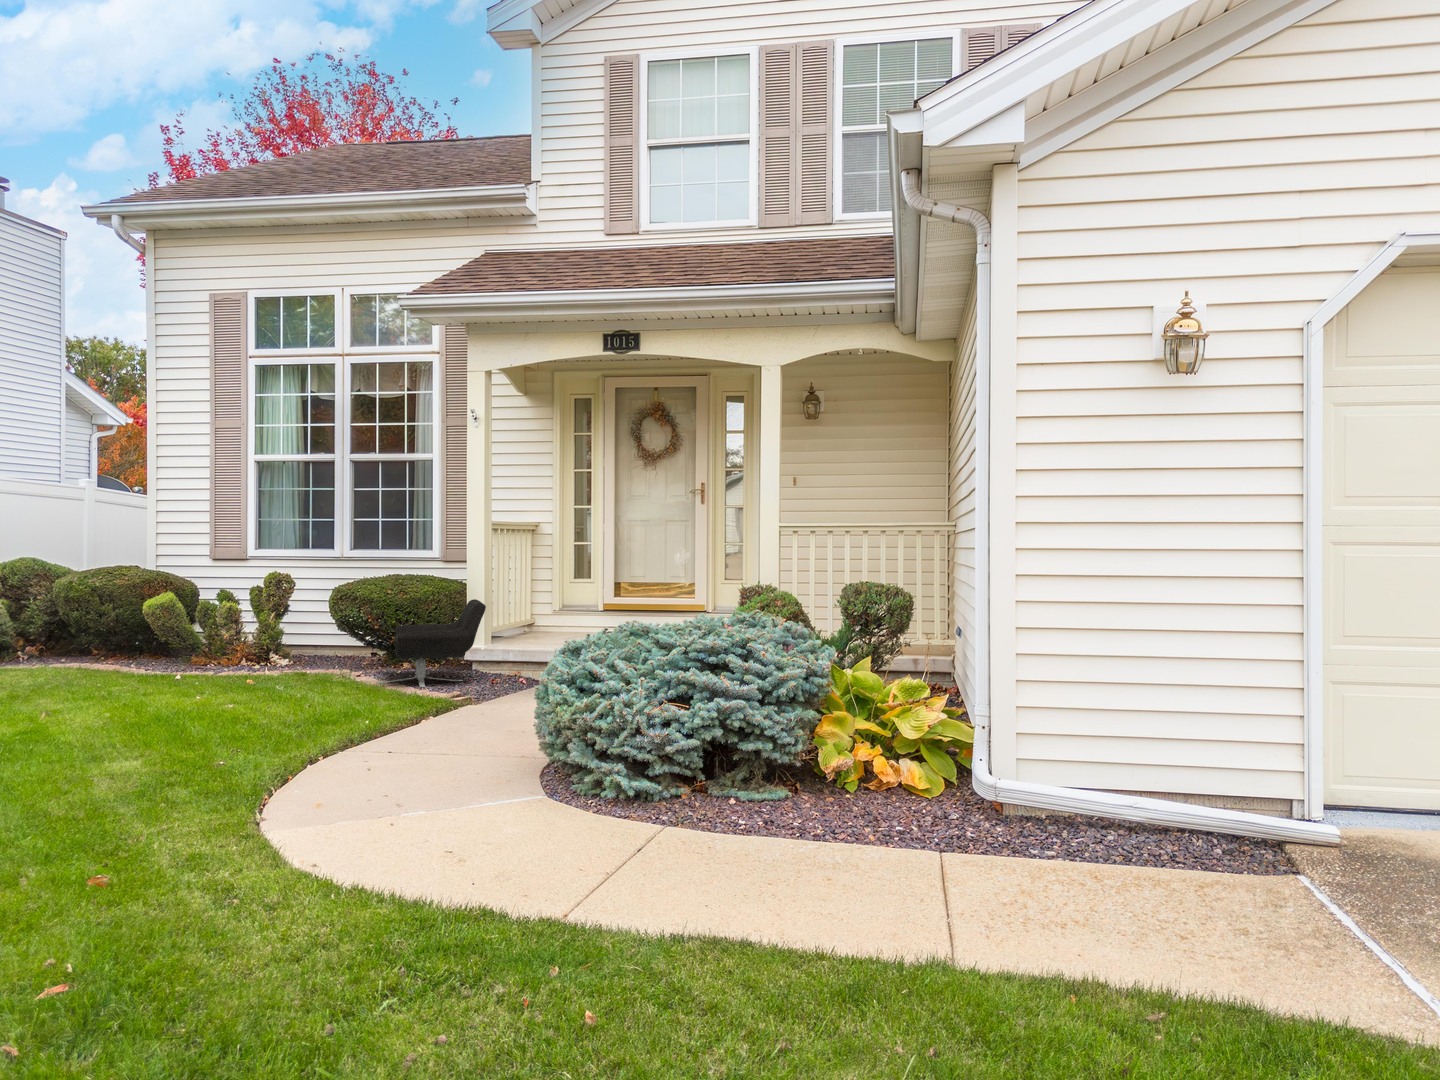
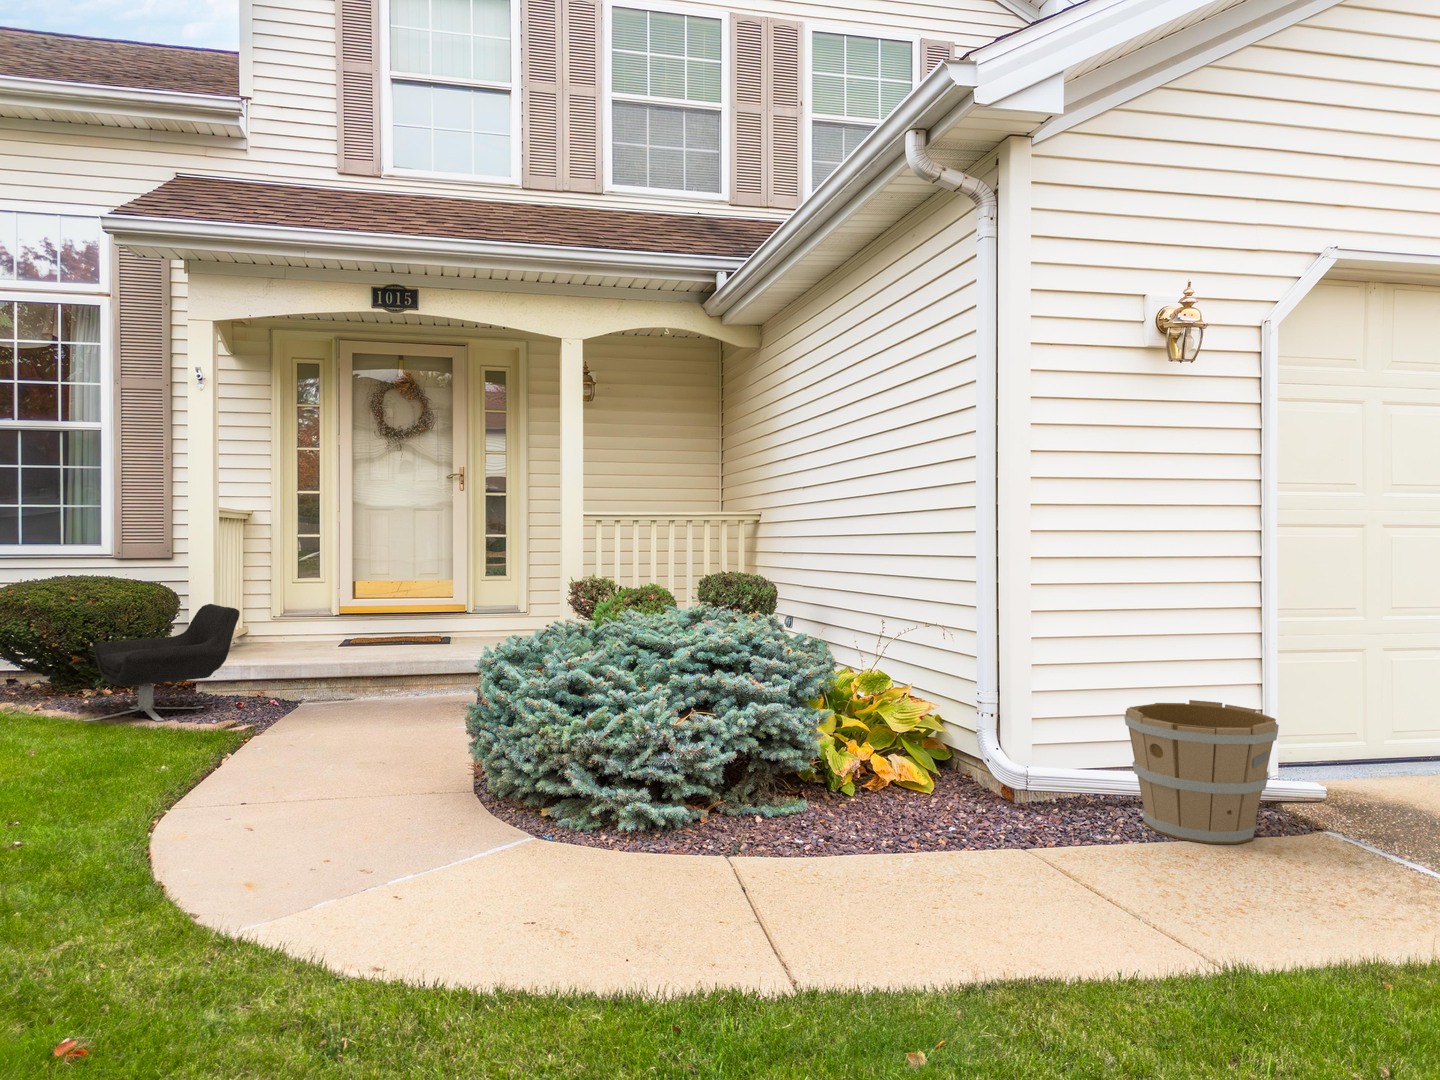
wooden bucket: none [1049,739,1202,885] -> present [1124,700,1279,844]

